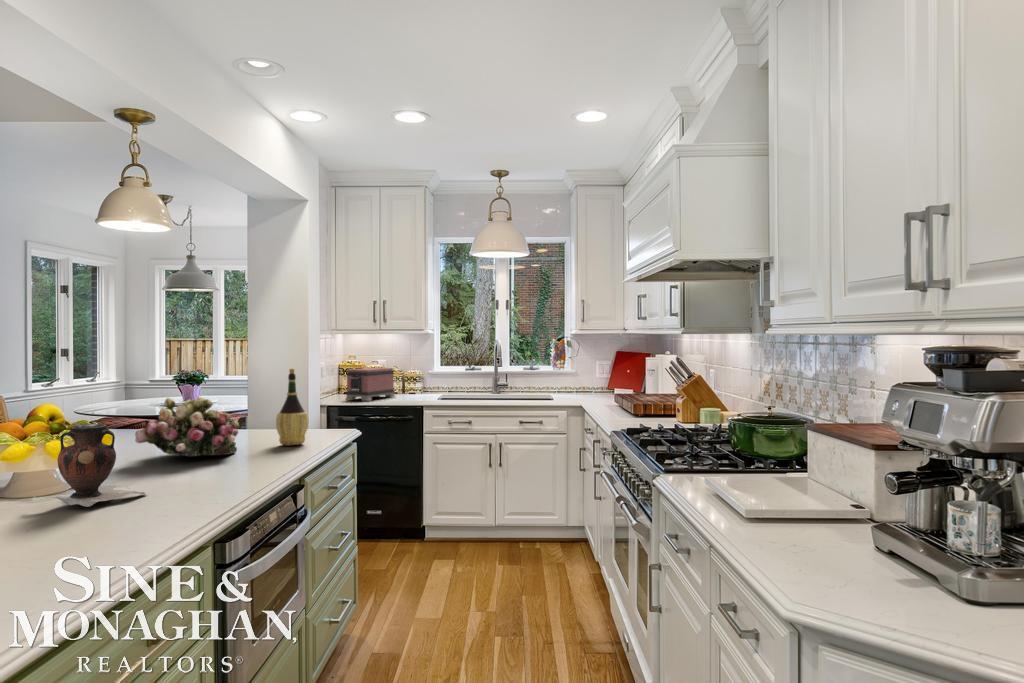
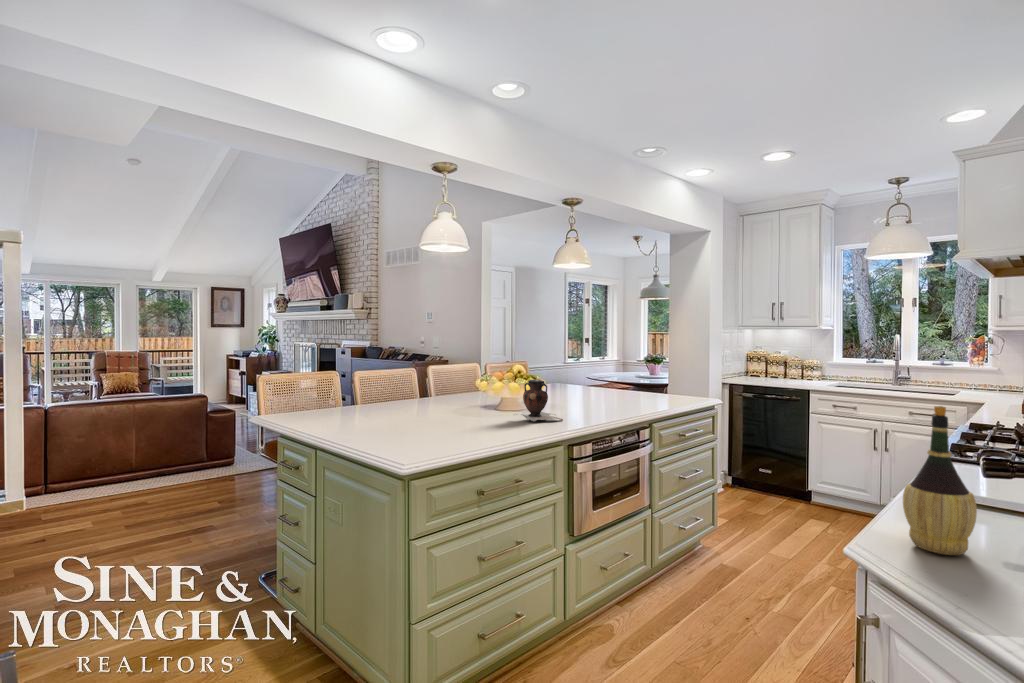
toaster: present [346,368,395,401] -> none [746,357,792,383]
wine bottle: present [276,369,308,445] -> present [903,406,977,555]
flower arrangement: present [135,397,239,456] -> none [573,370,631,407]

